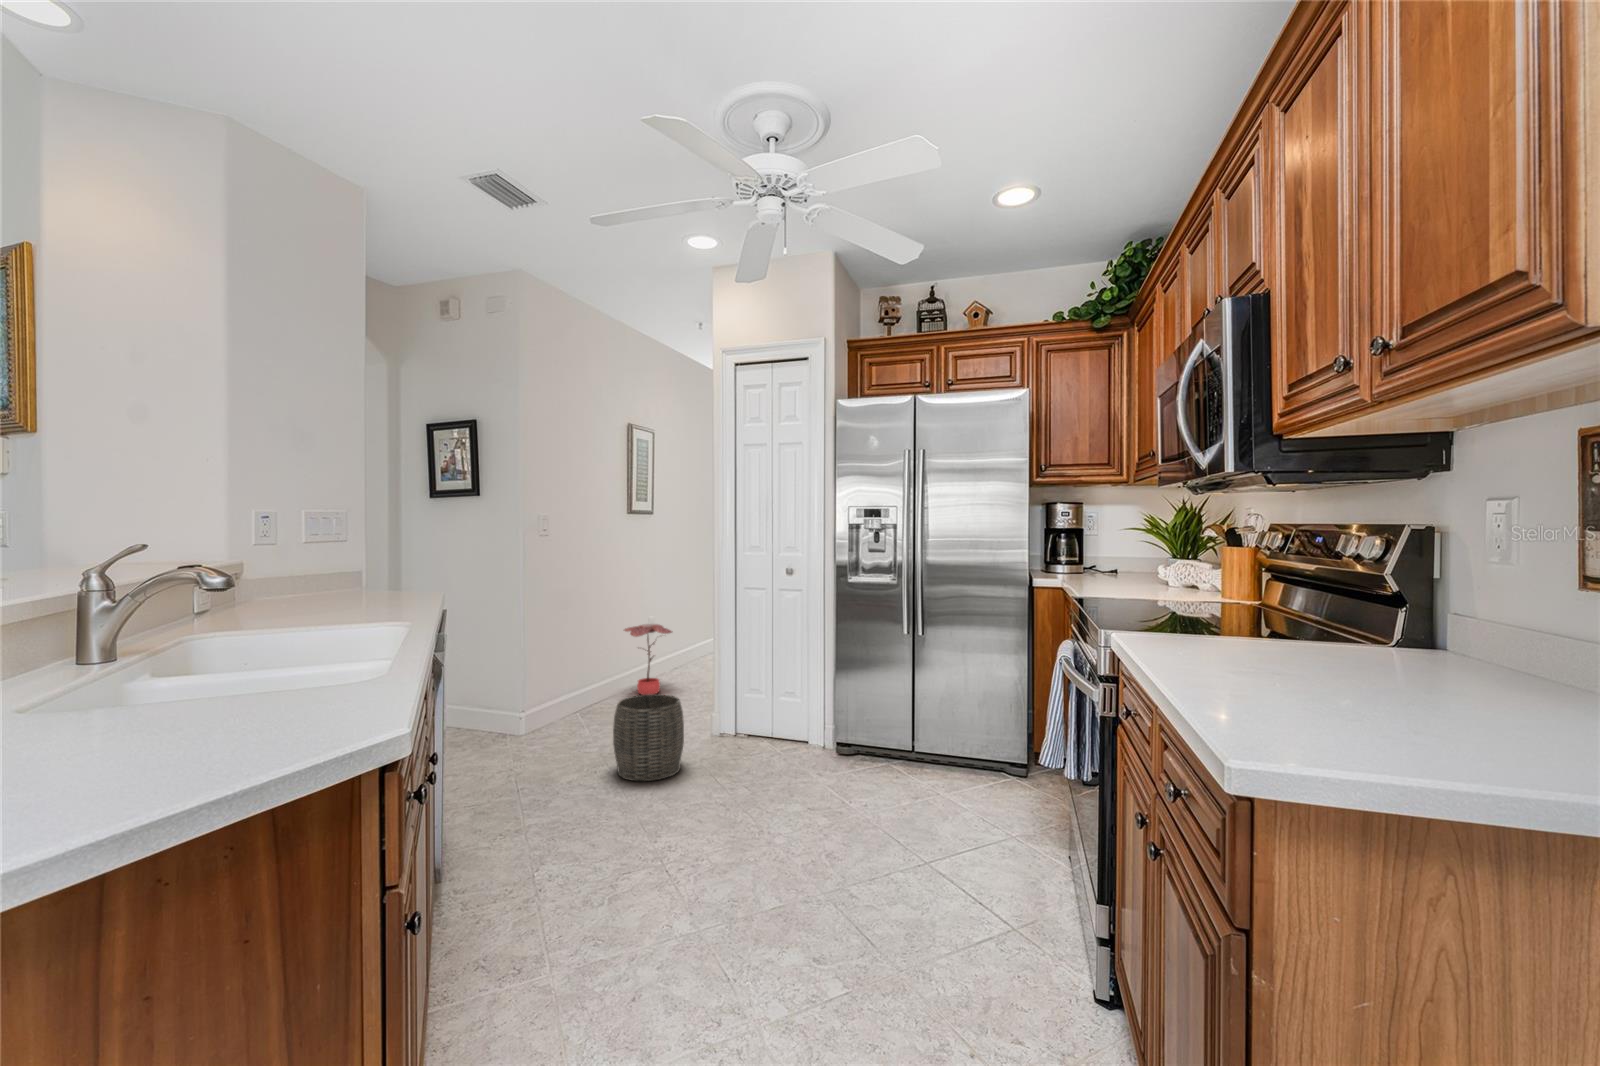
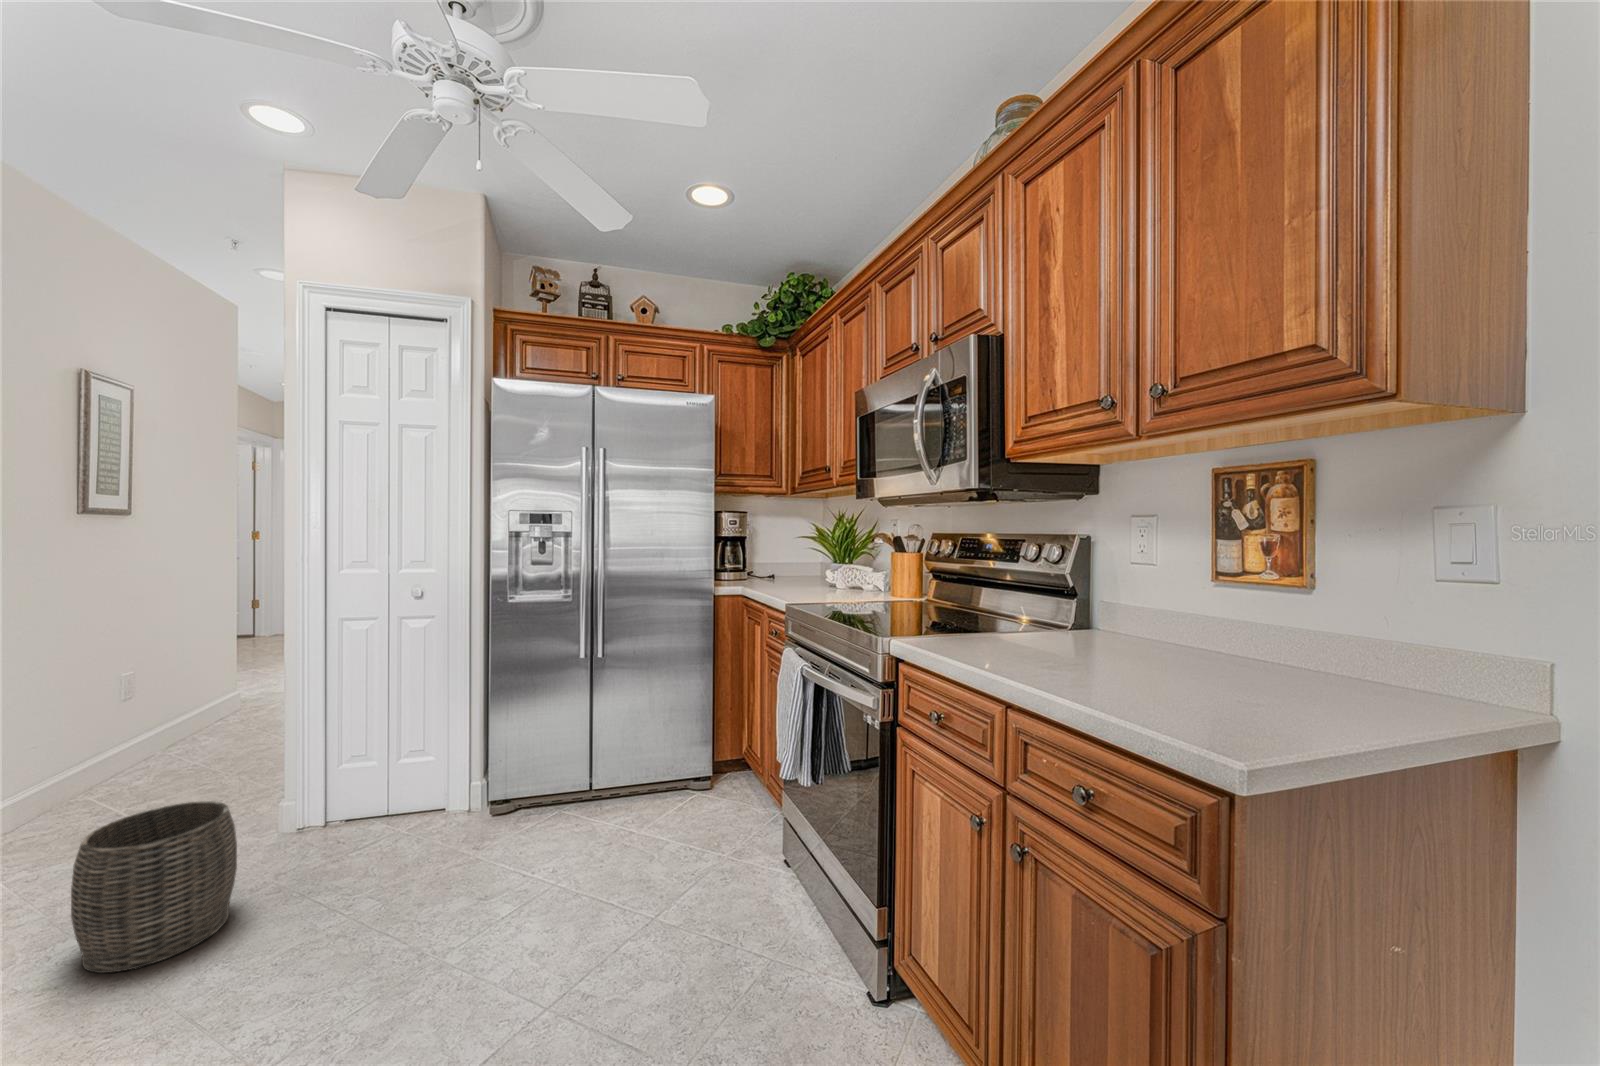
potted plant: present [624,624,672,695] -> none [70,680,182,794]

